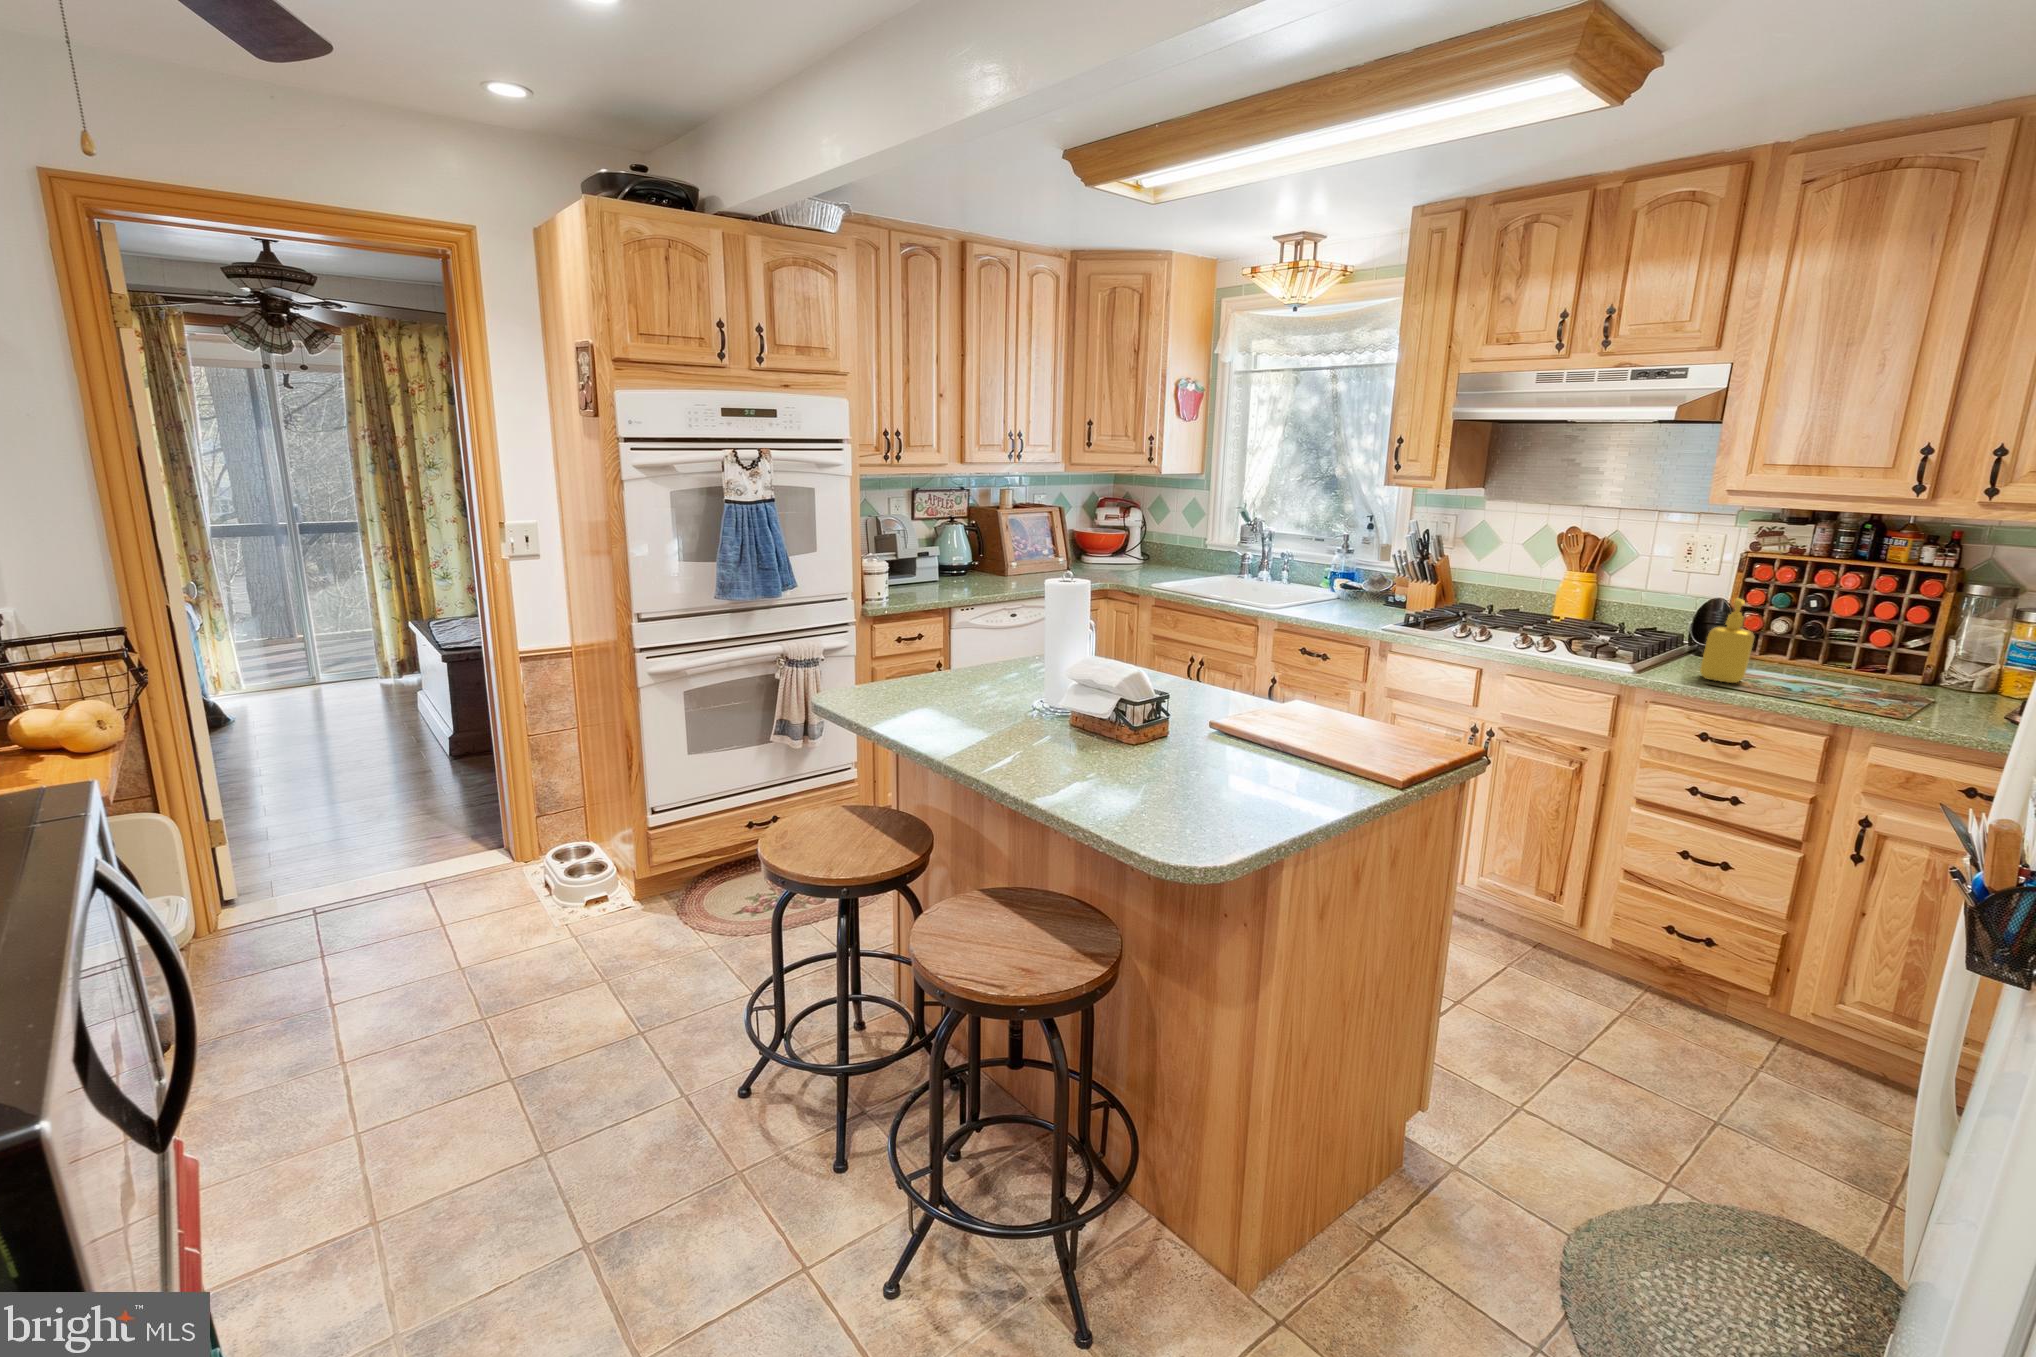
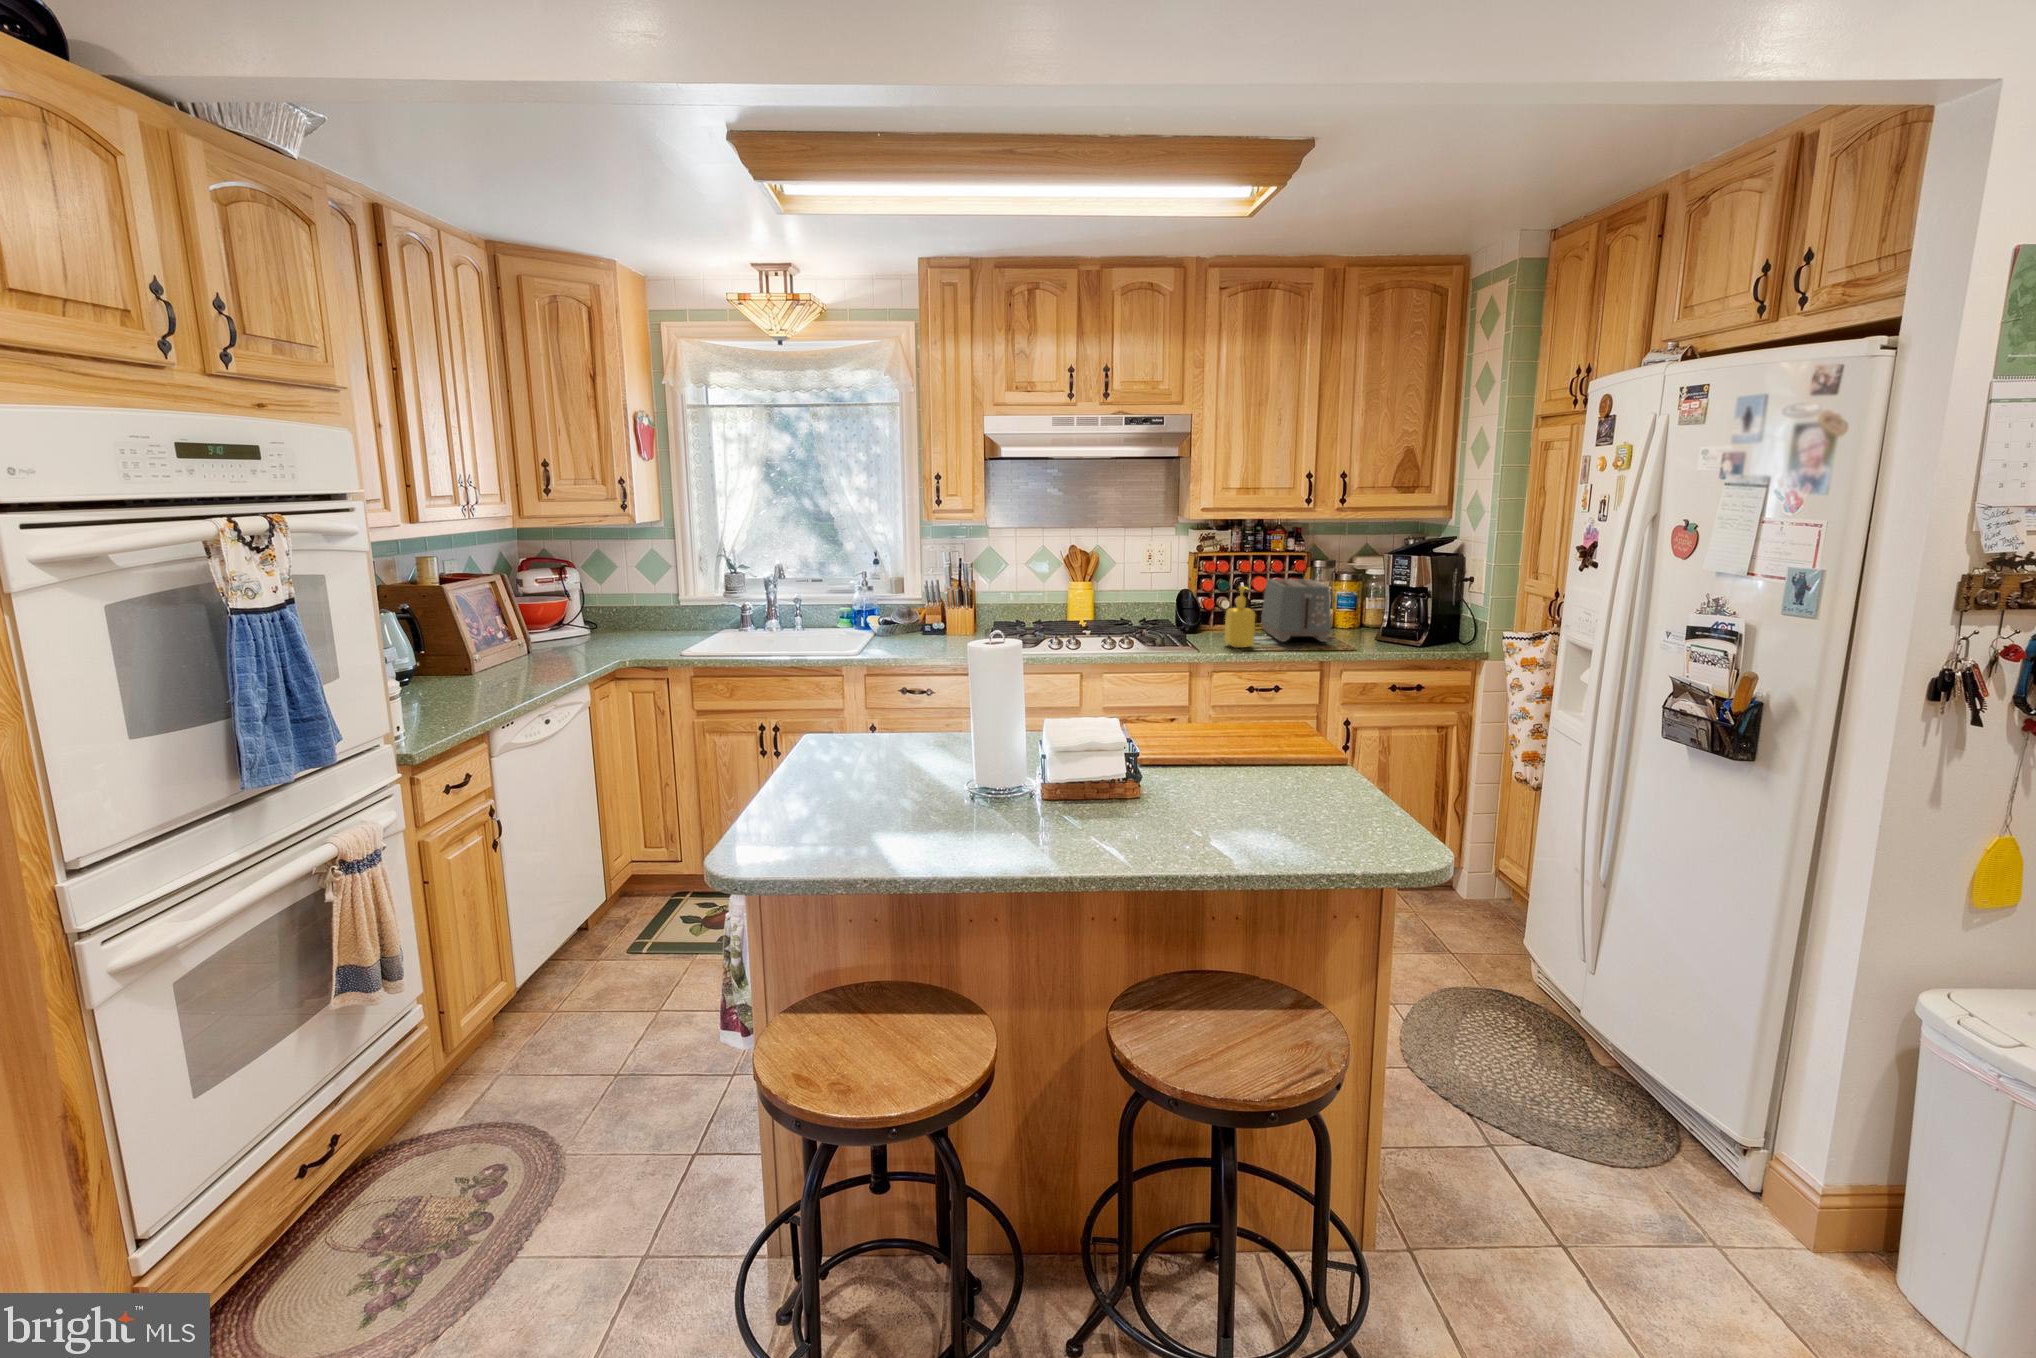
toaster: none [1799,599,1936,702] -> present [1261,579,1331,642]

